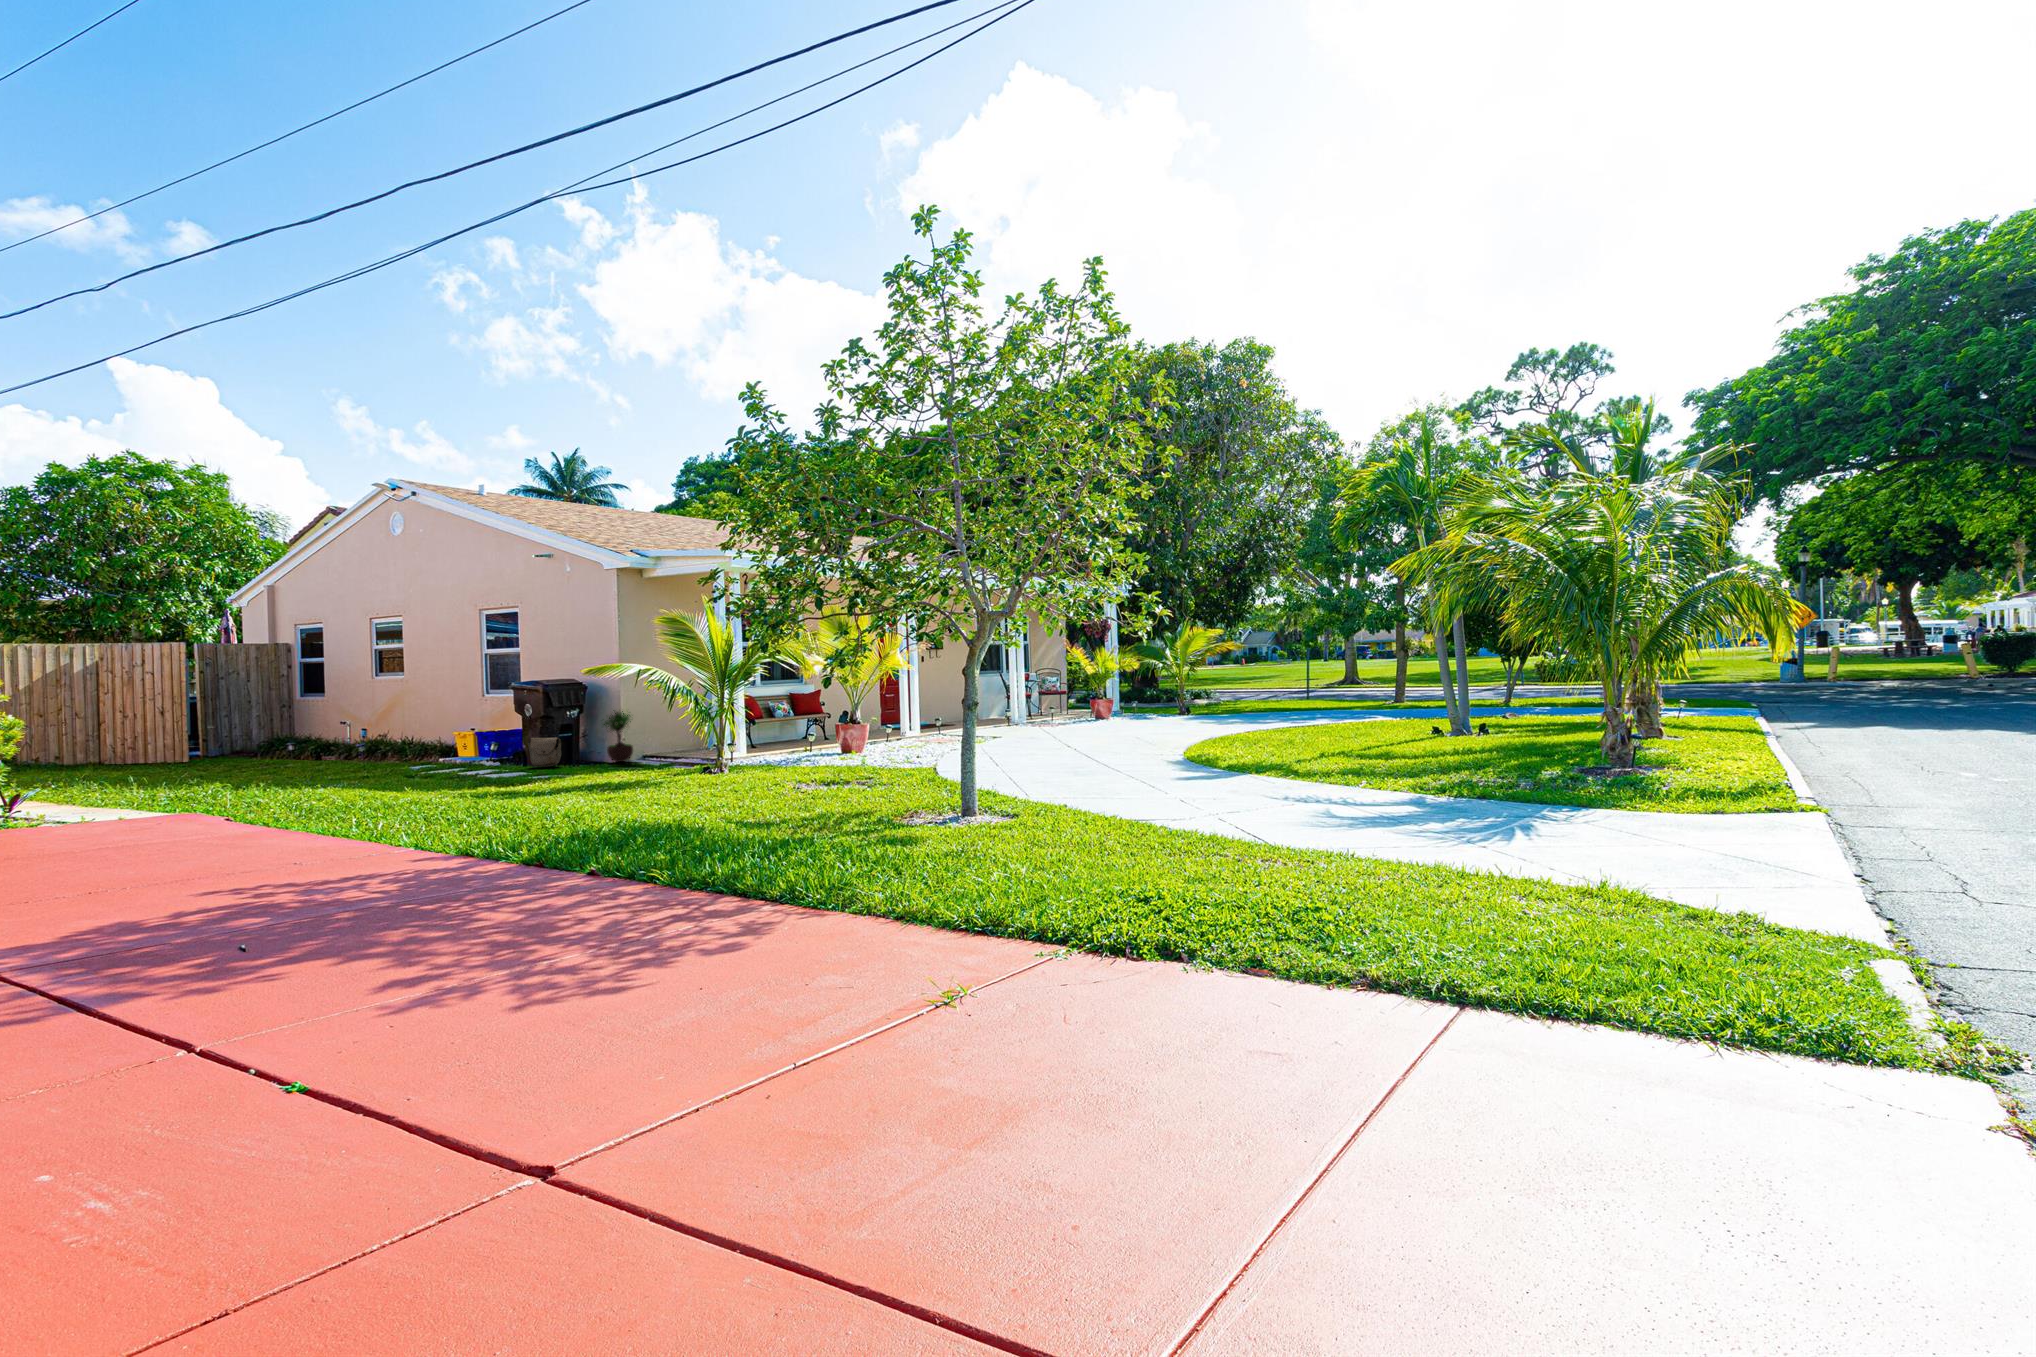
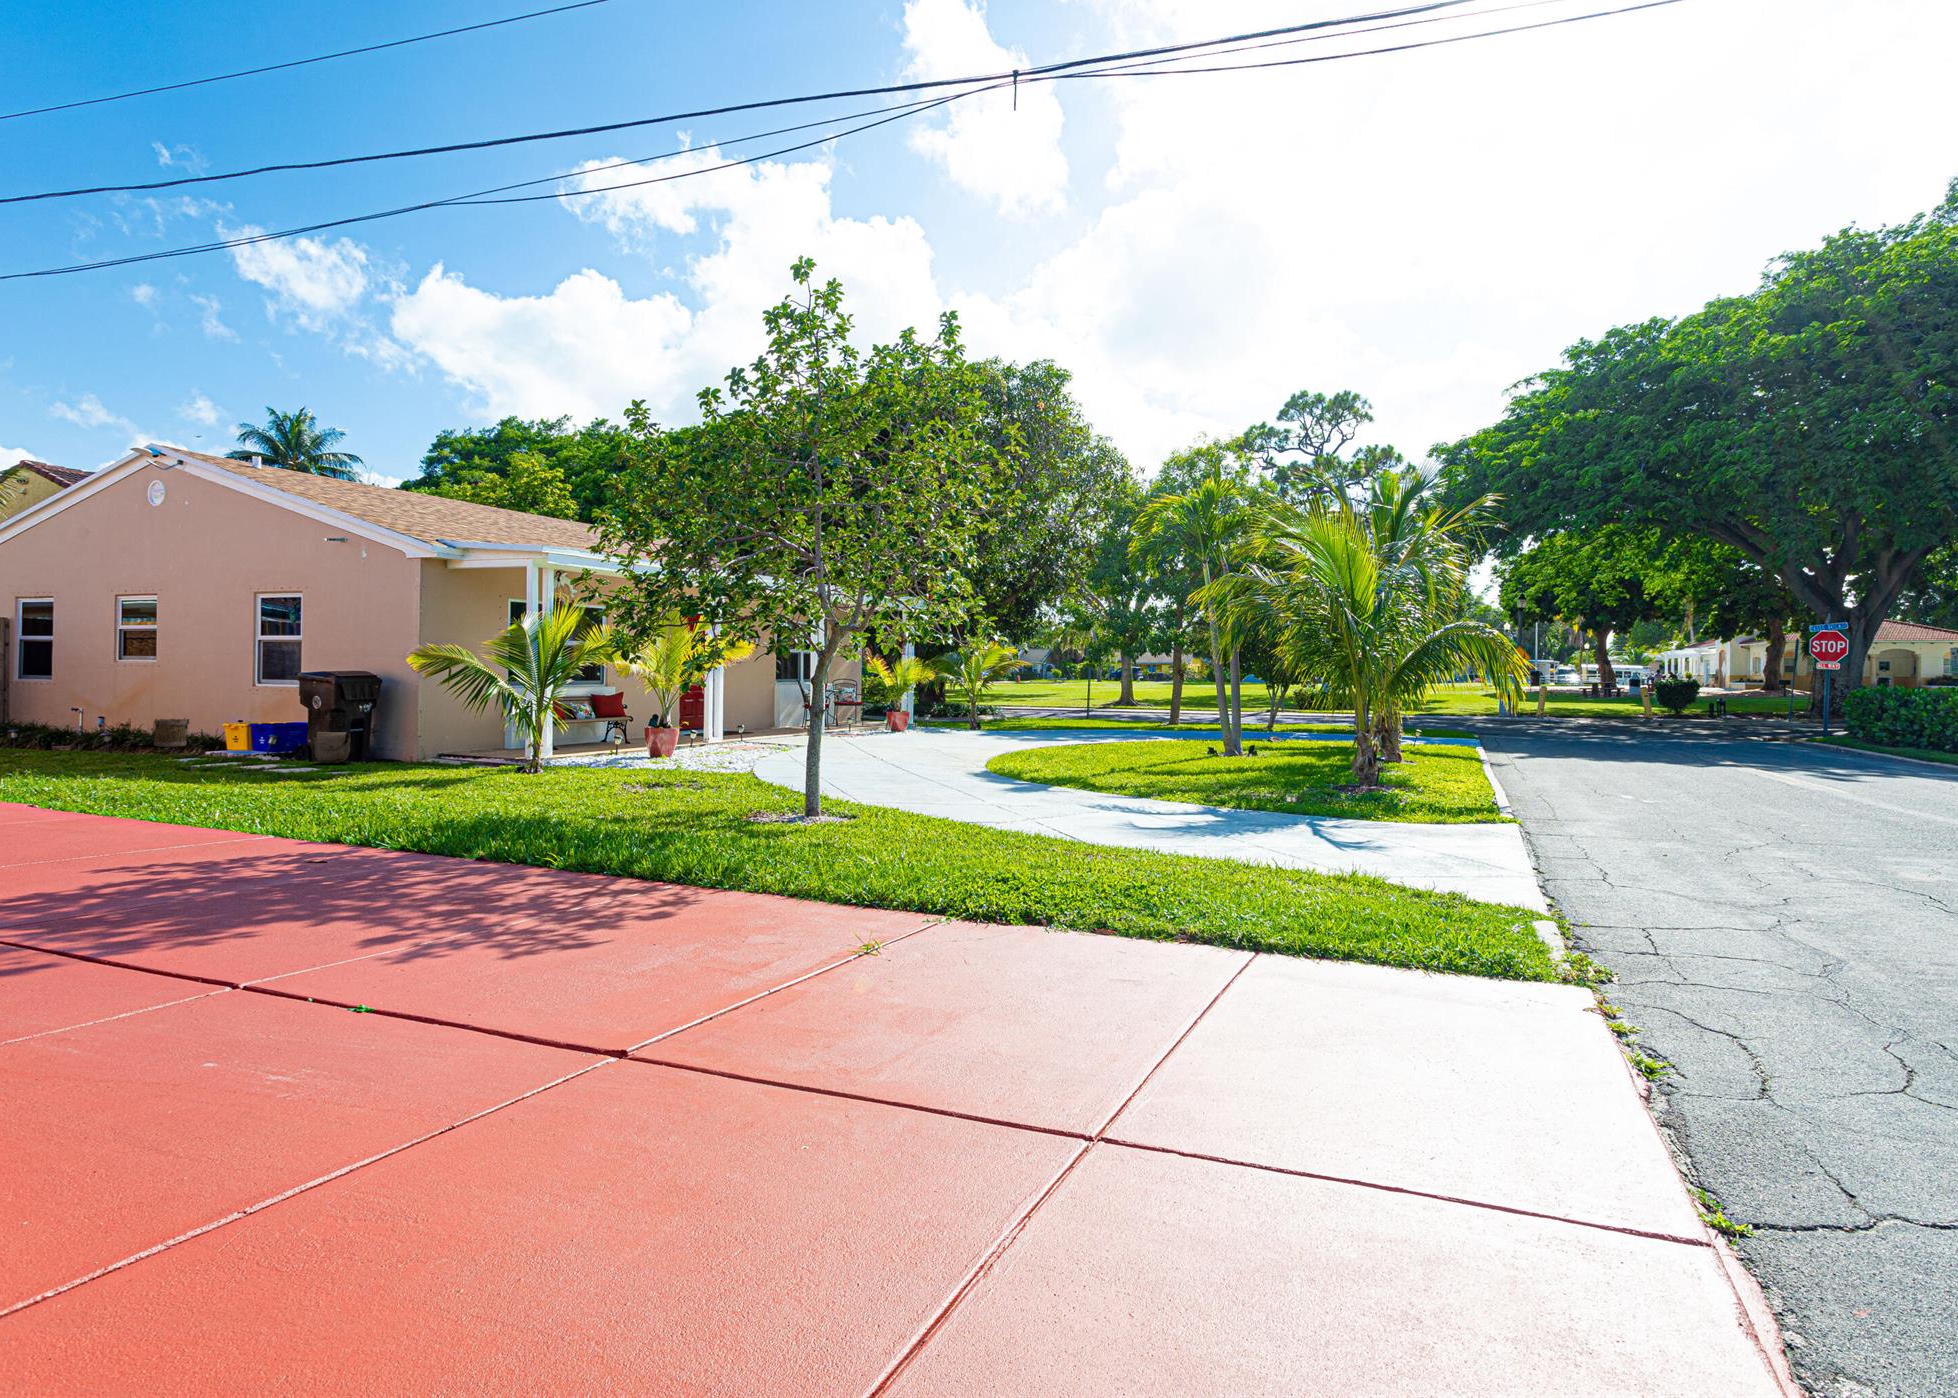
potted tree: present [603,710,633,762] -> none [394,701,433,760]
bucket: none [409,728,440,755] -> present [154,718,189,747]

